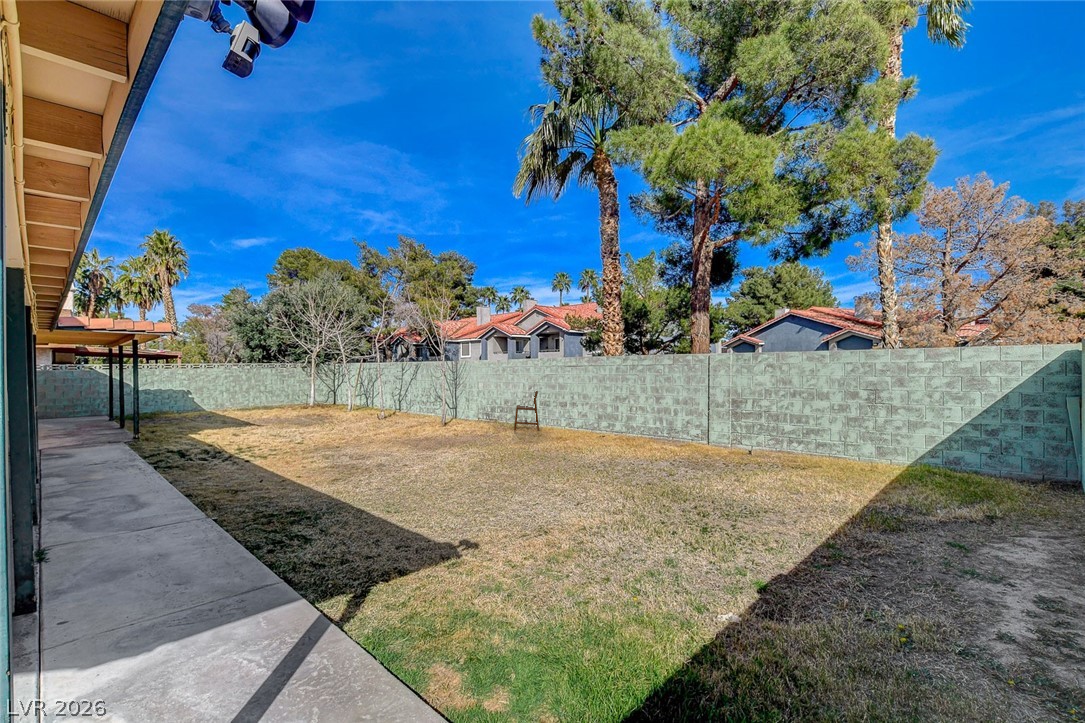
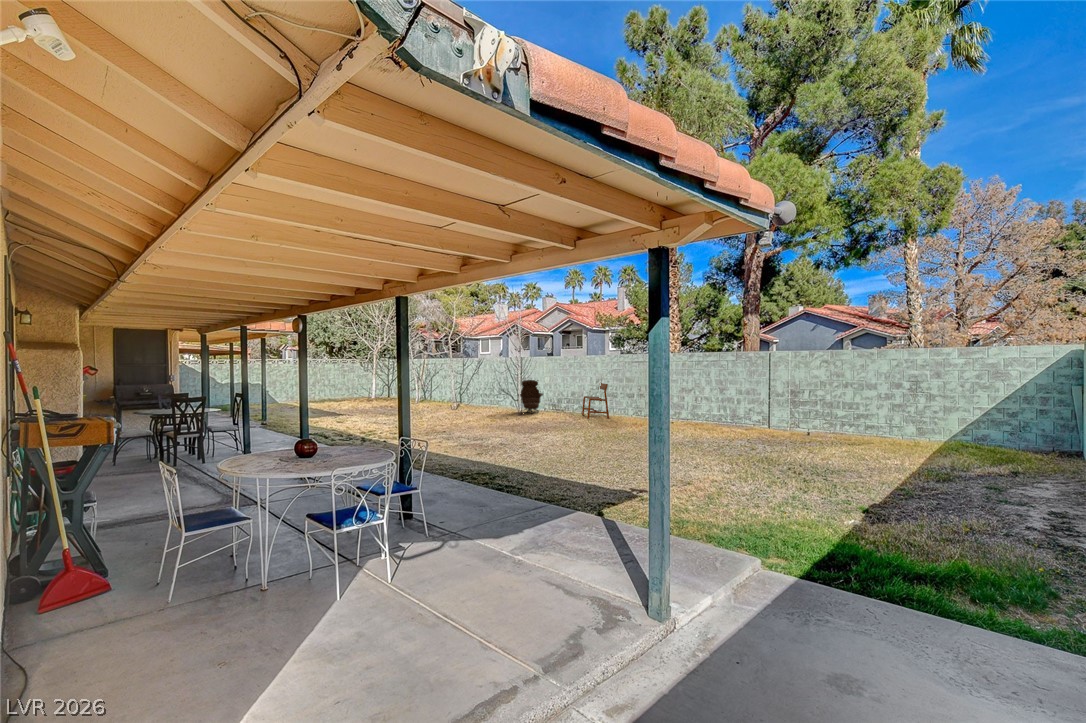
lounge chair: none [451,386,479,424] -> present [520,380,543,413]

